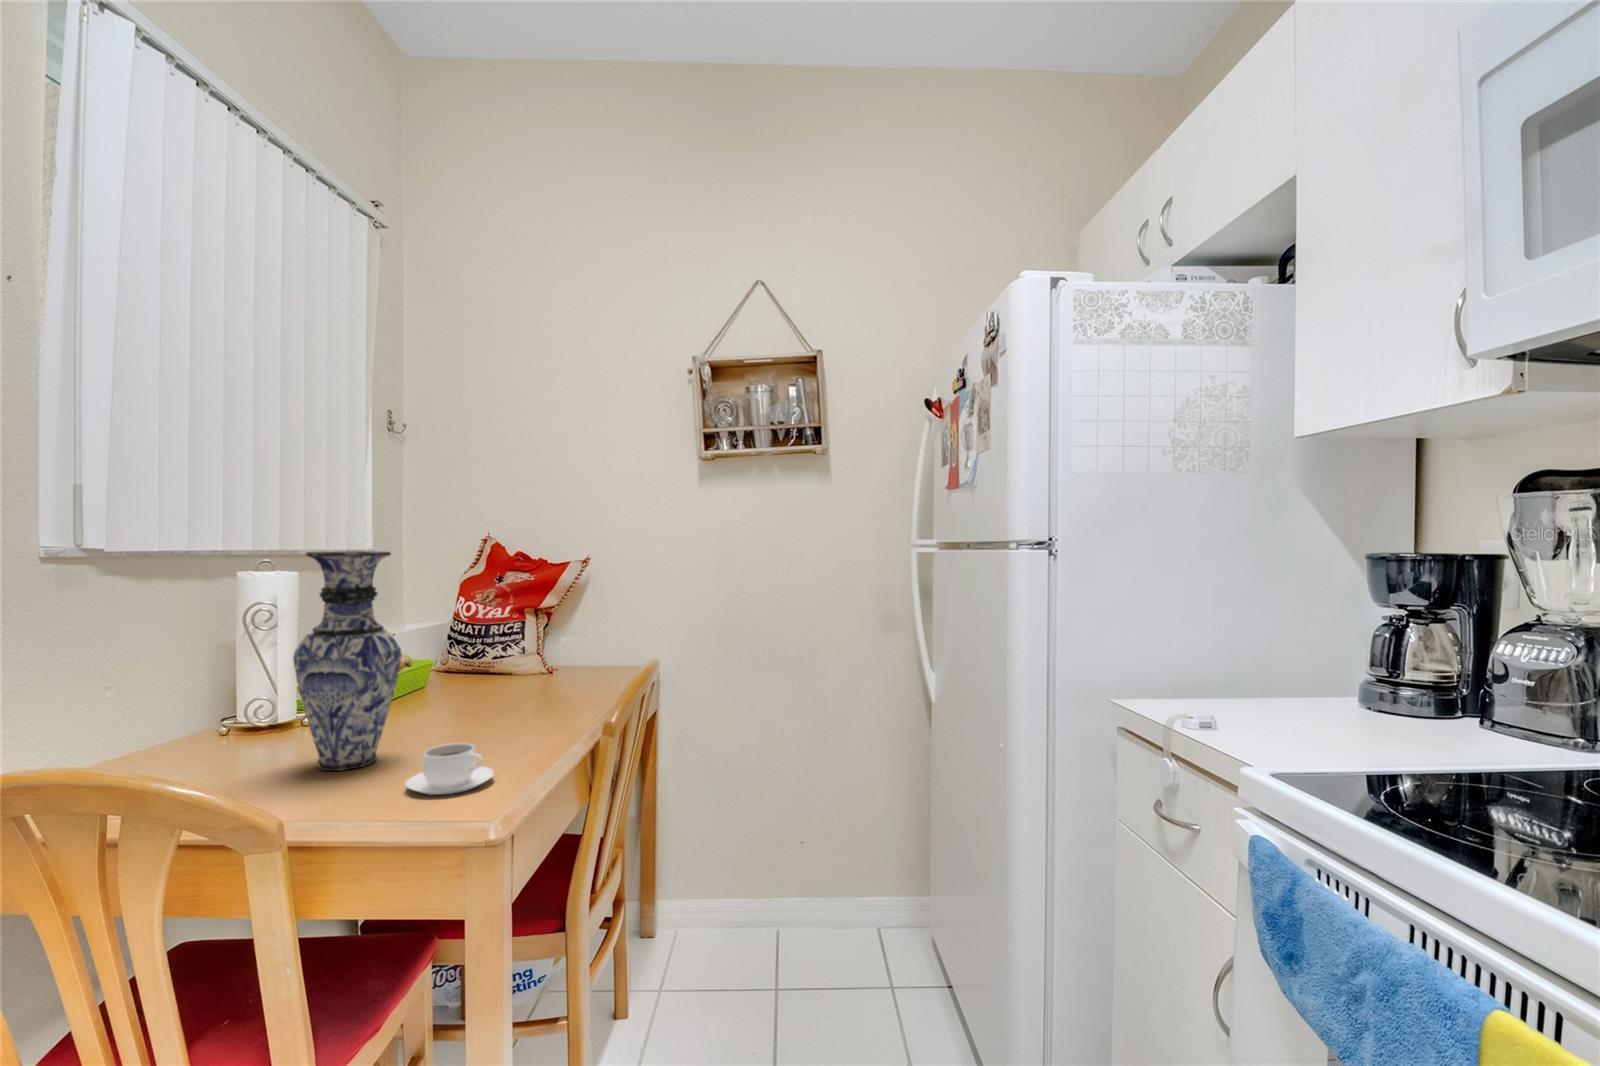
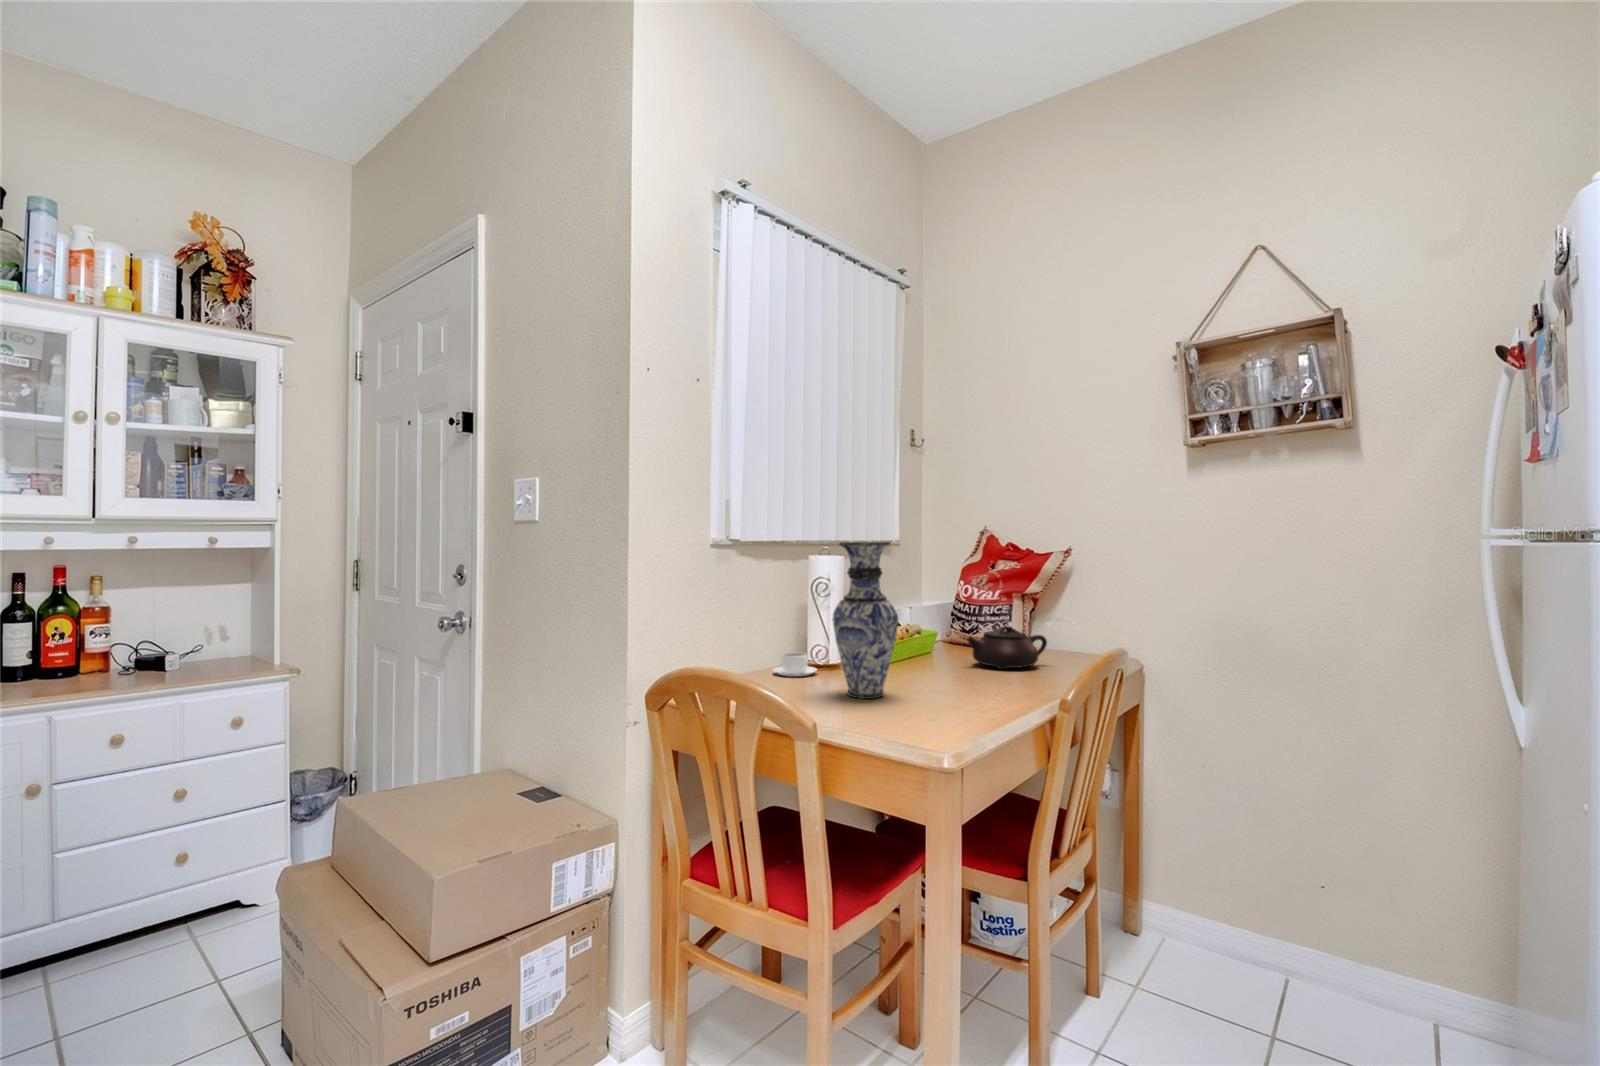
teapot: none [478,648,570,698] -> present [967,626,1047,669]
coffee cup: present [406,743,494,795] -> present [773,652,817,677]

